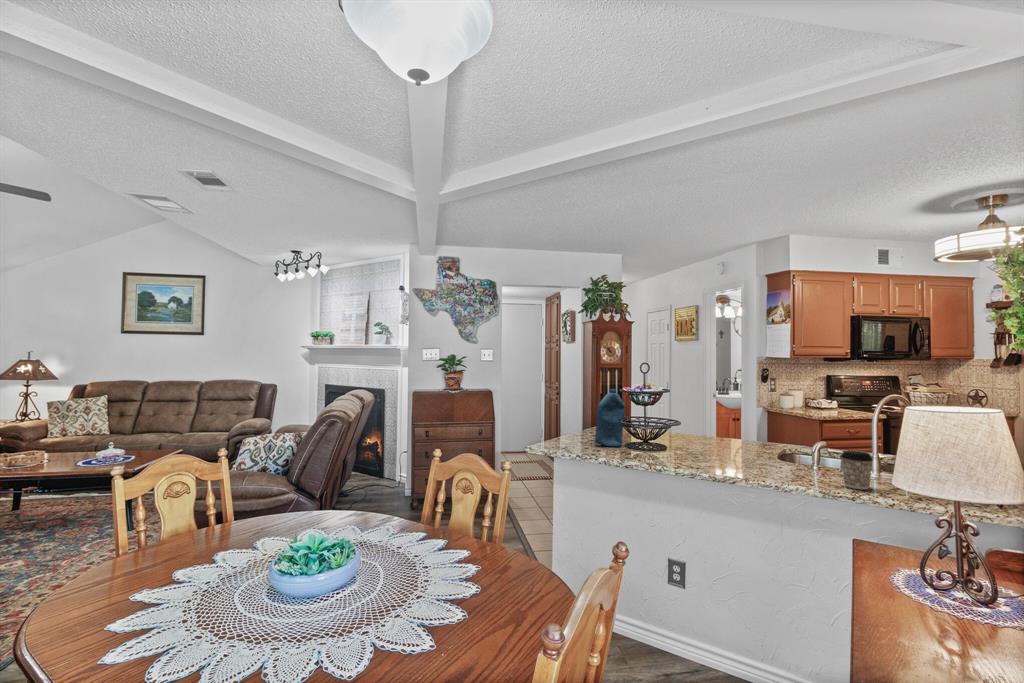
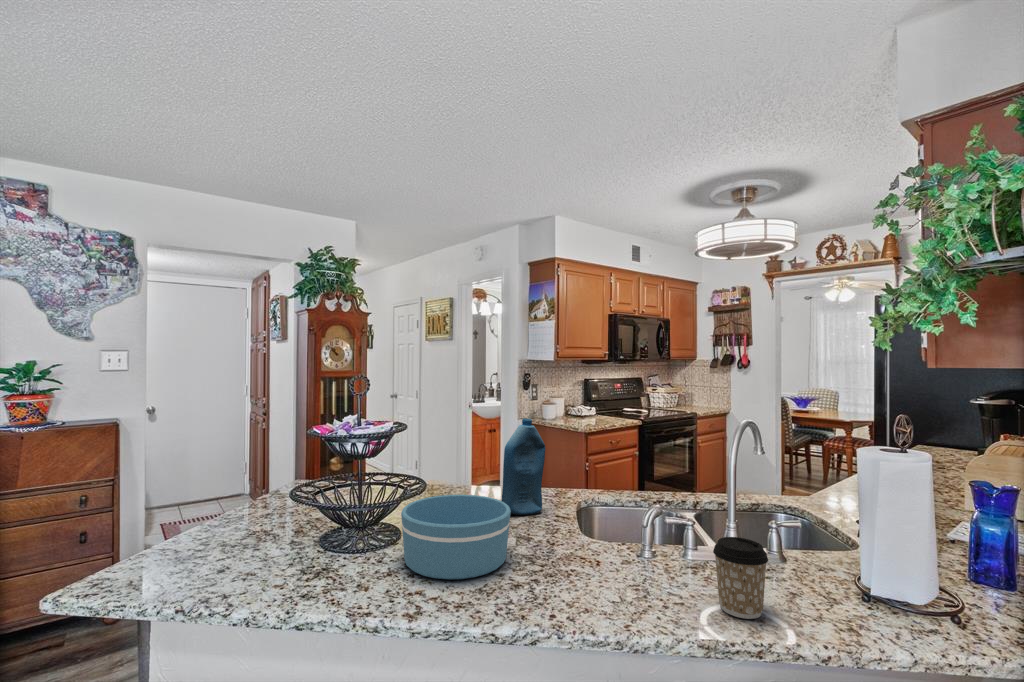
bottle: present [595,389,625,447] -> present [501,418,545,515]
bowl: none [669,427,728,462] -> present [401,495,511,579]

